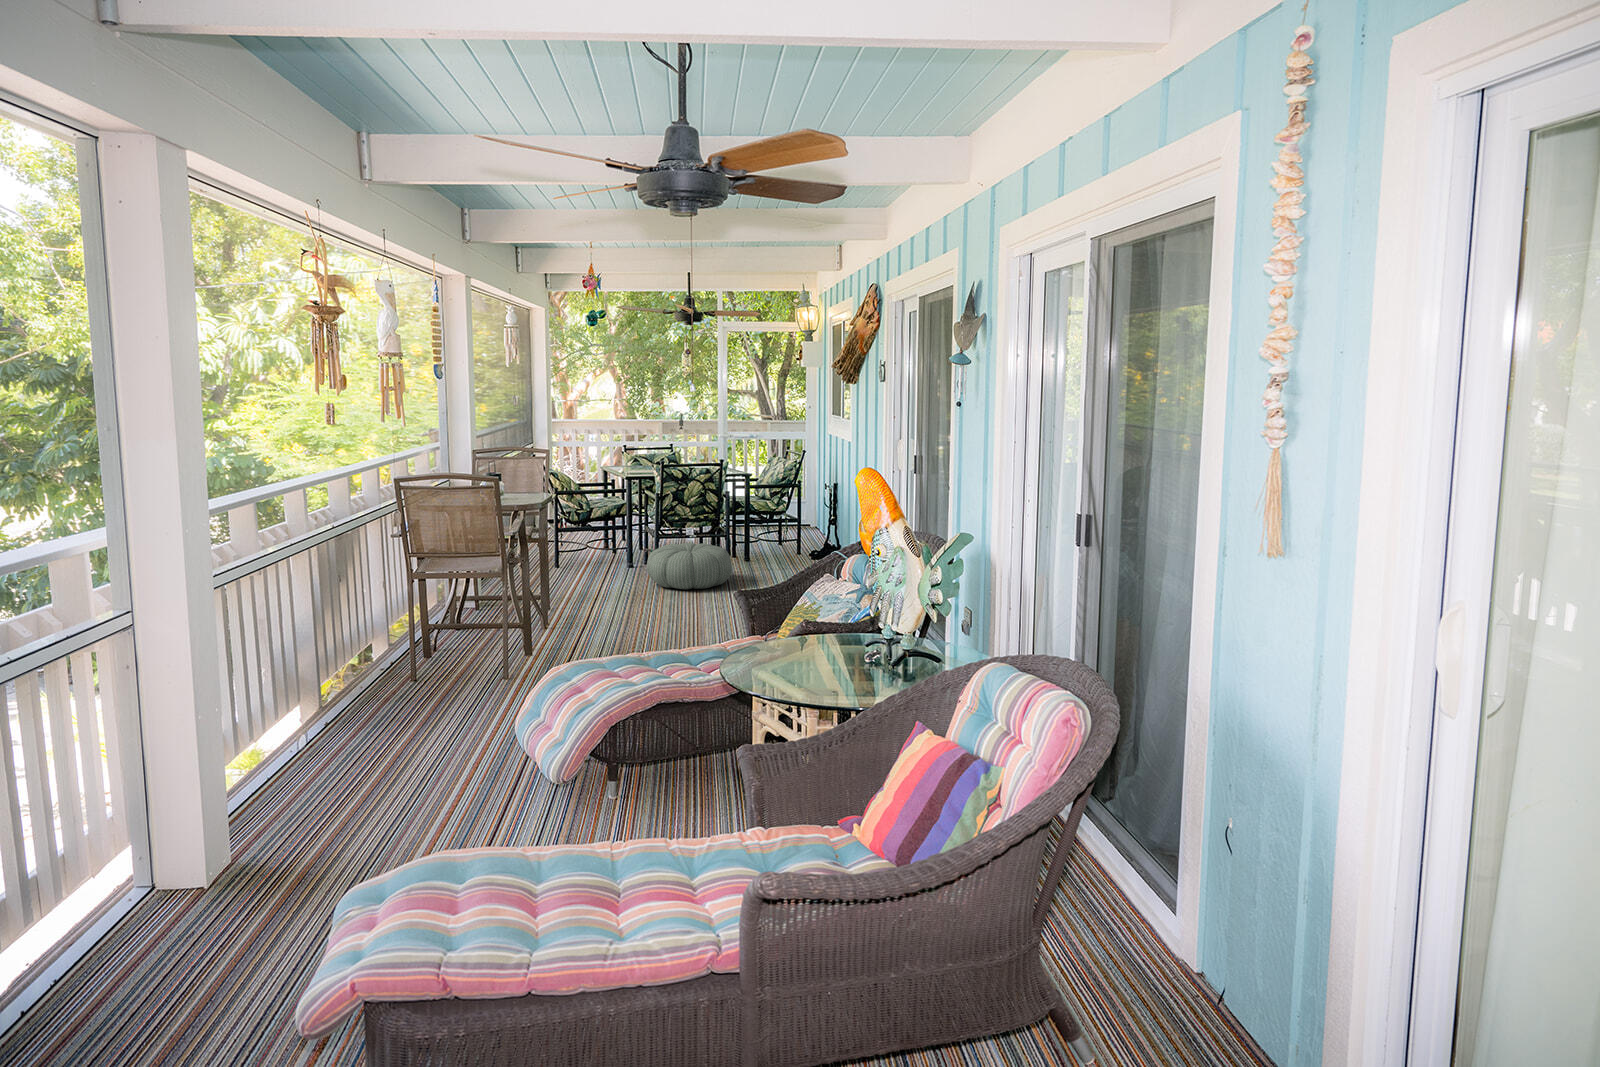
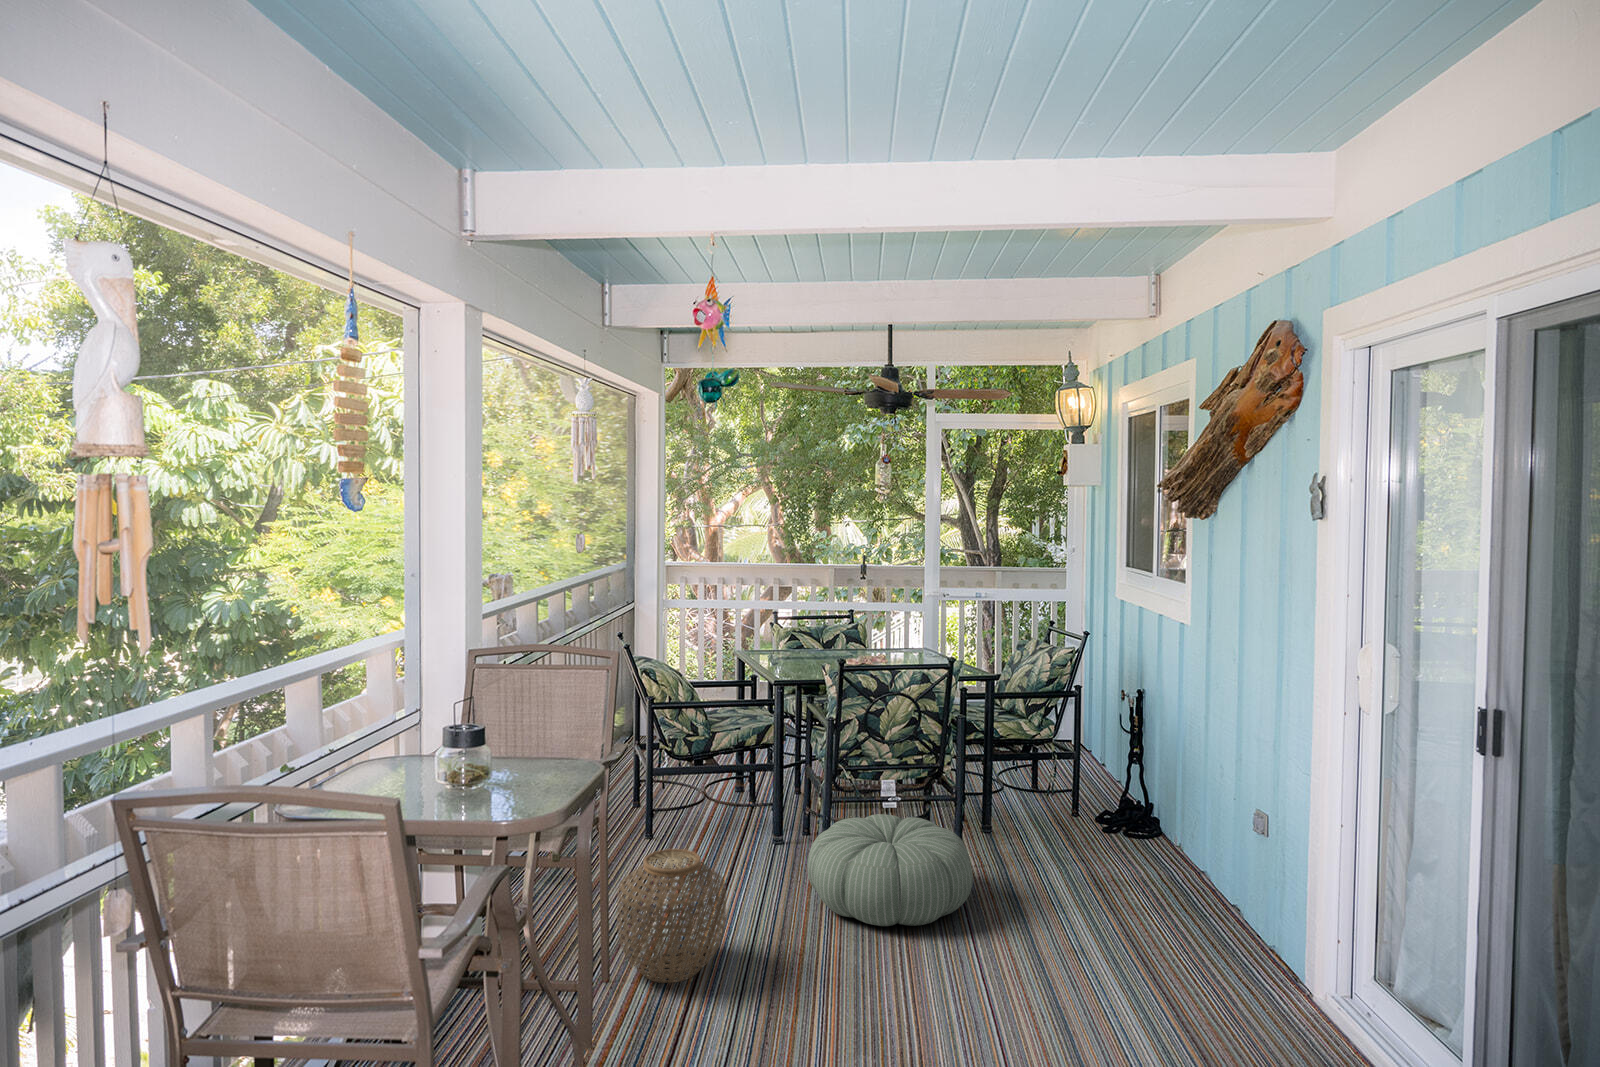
woven basket: none [552,548,606,607] -> present [617,849,726,983]

